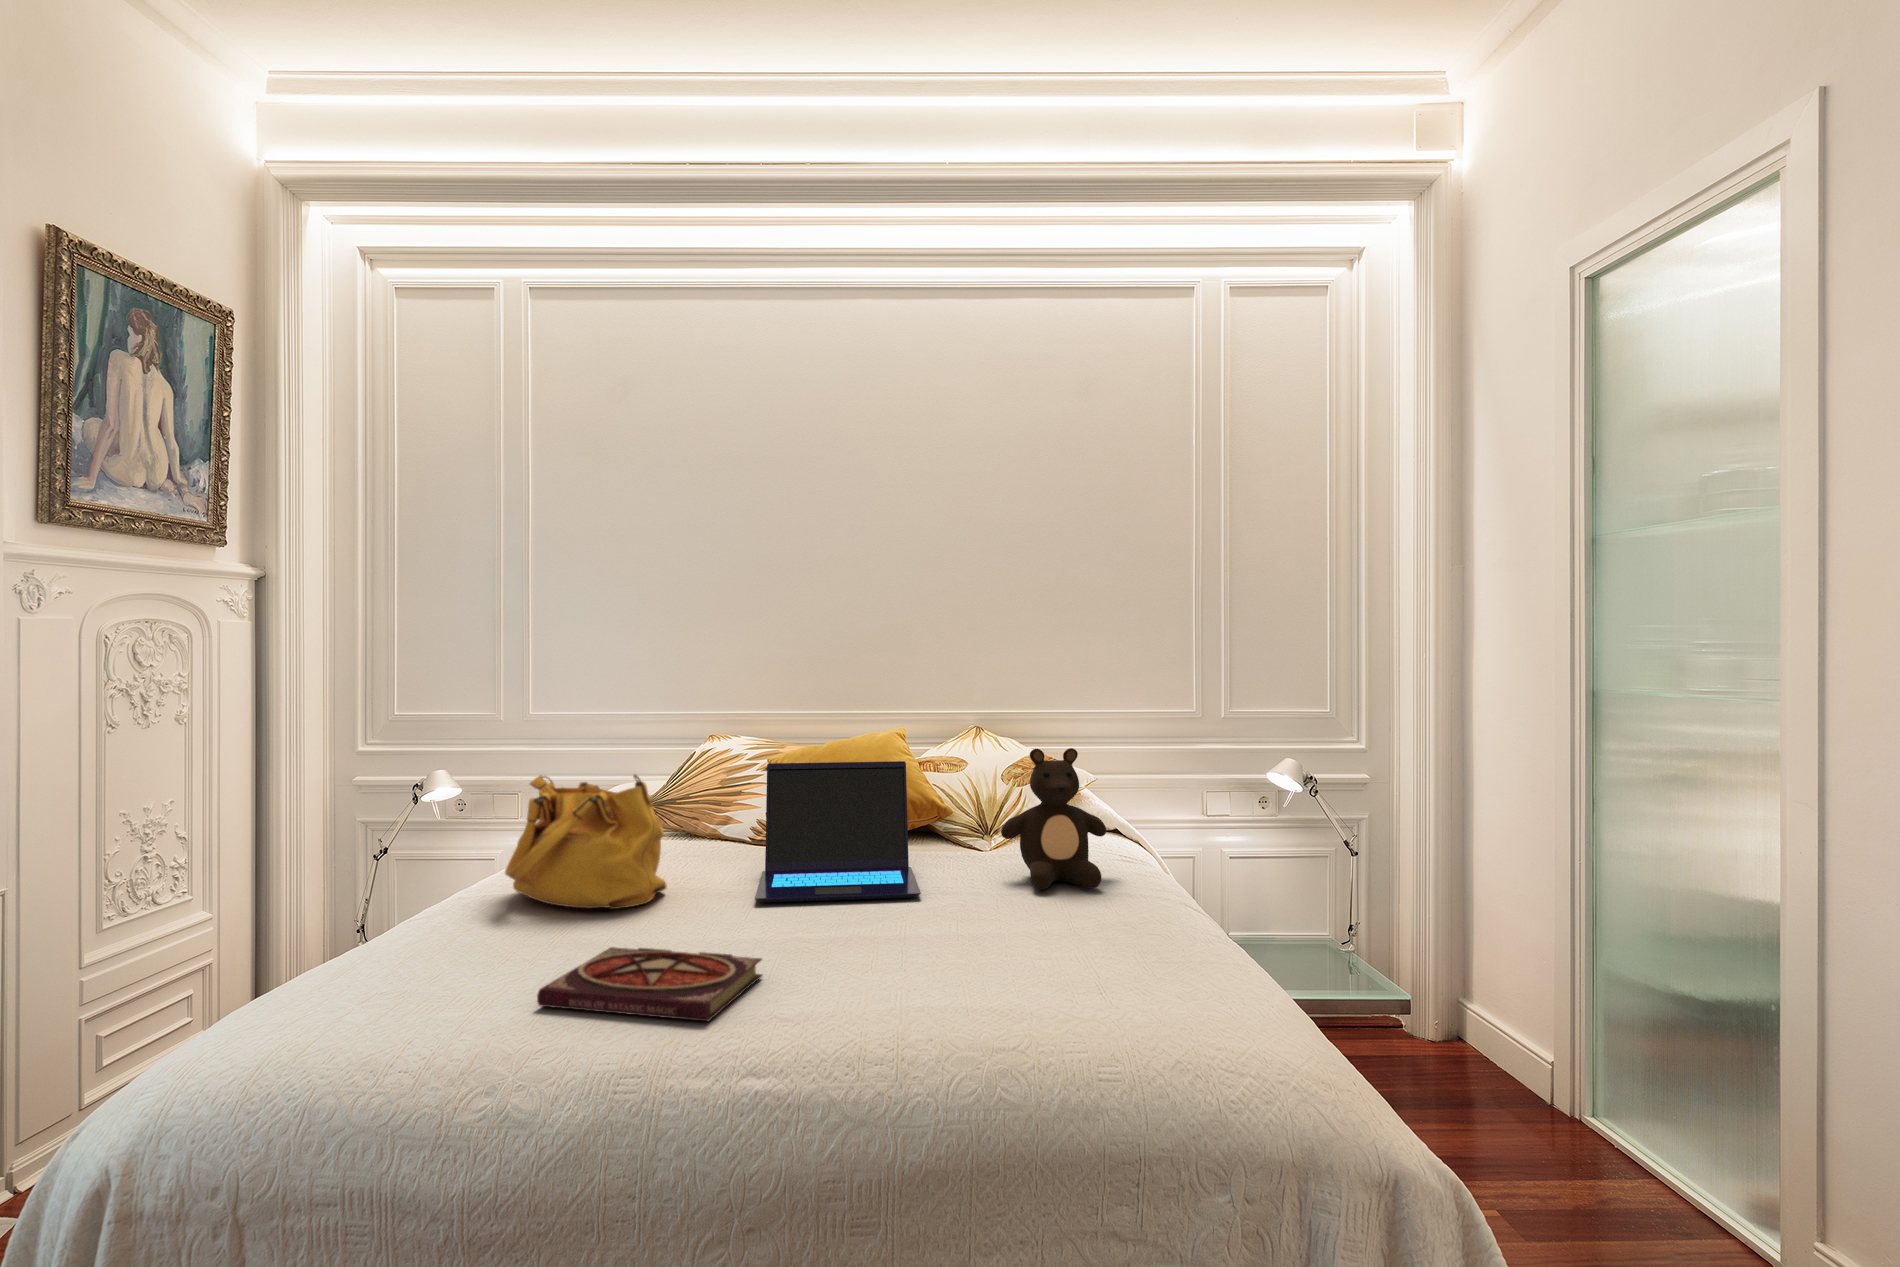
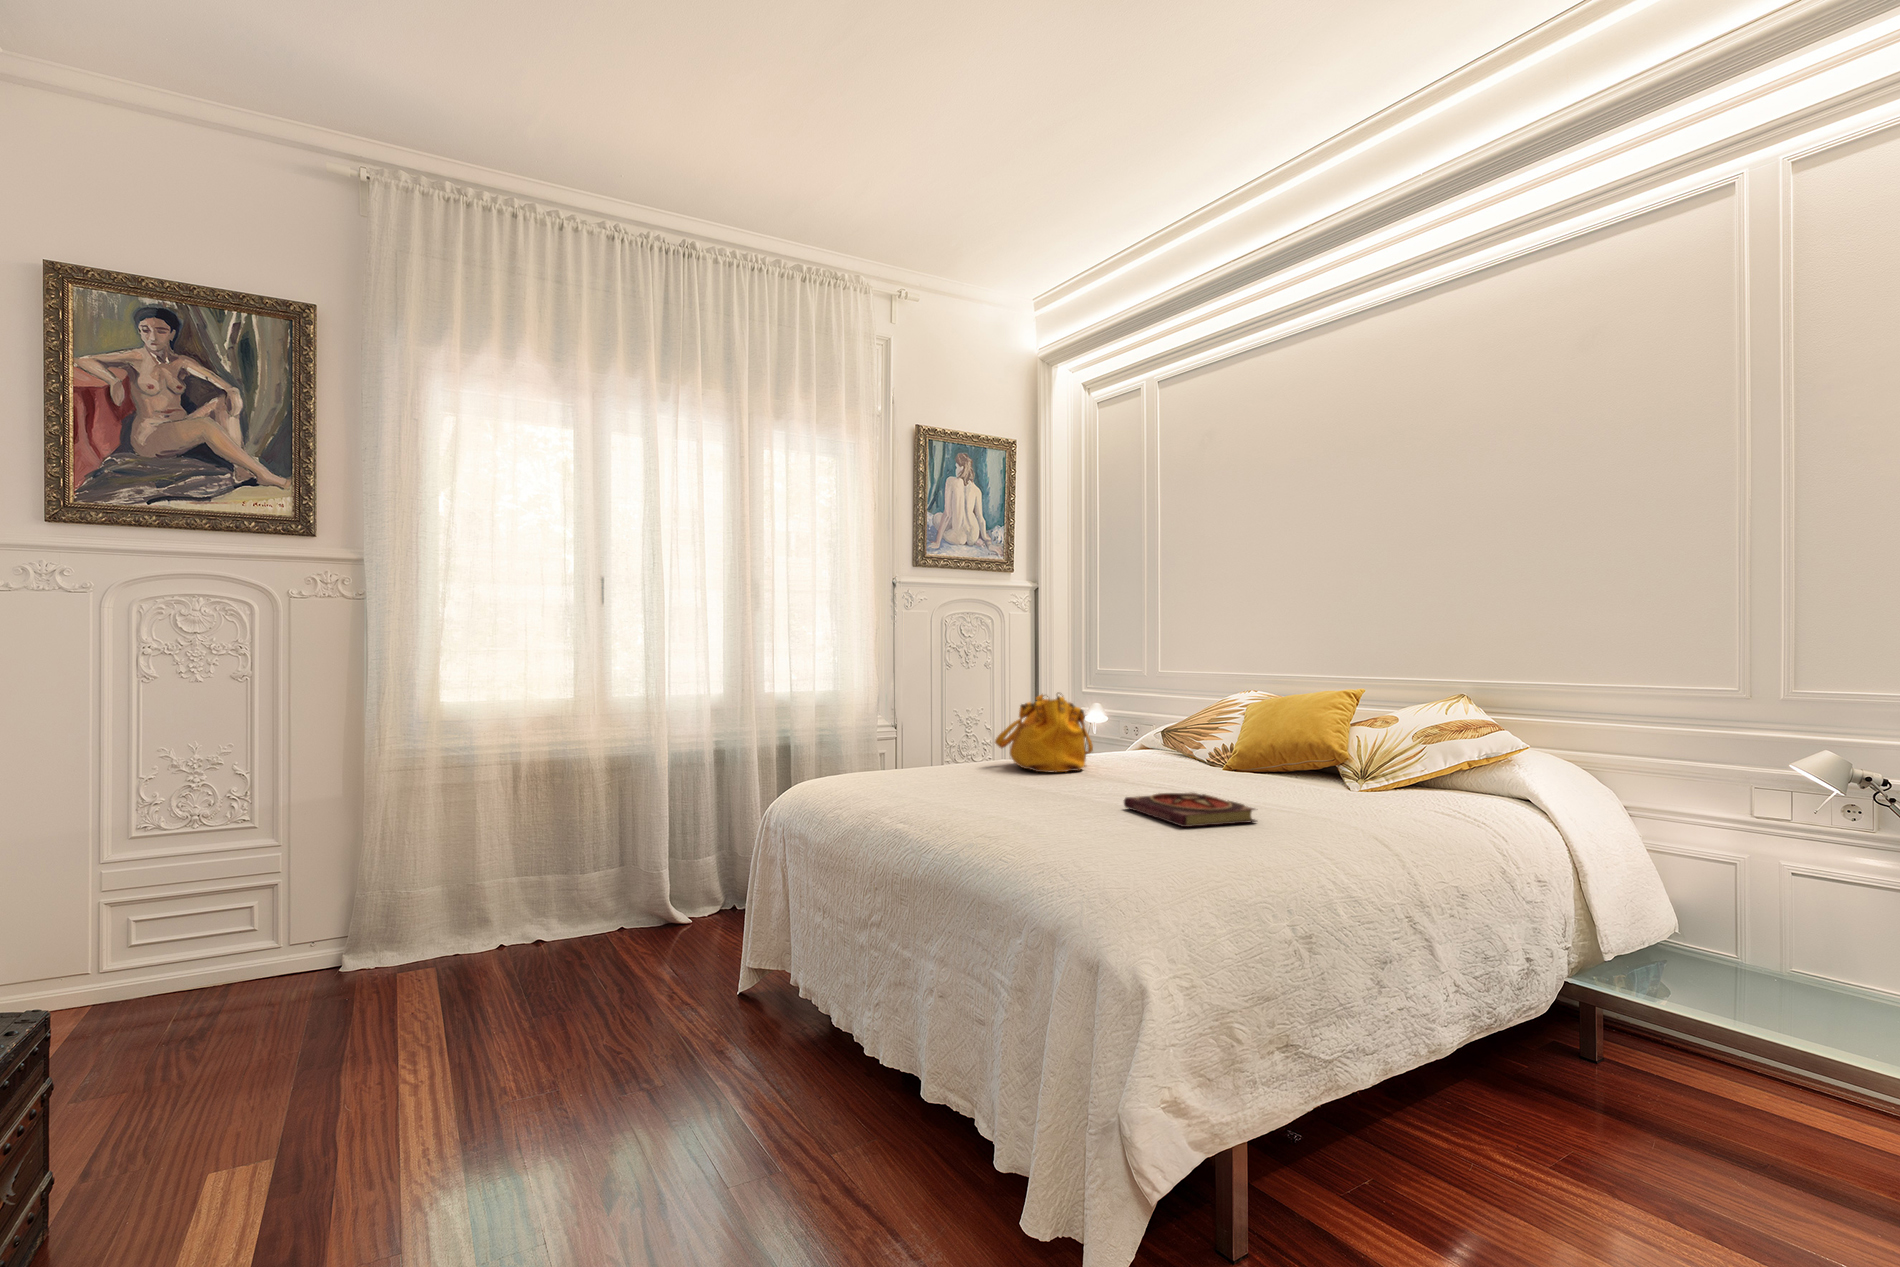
teddy bear: present [1001,748,1106,890] -> none [1268,690,1369,810]
laptop: present [755,761,921,902] -> none [1097,697,1259,793]
book: present [537,947,762,1022] -> present [1124,793,1257,827]

